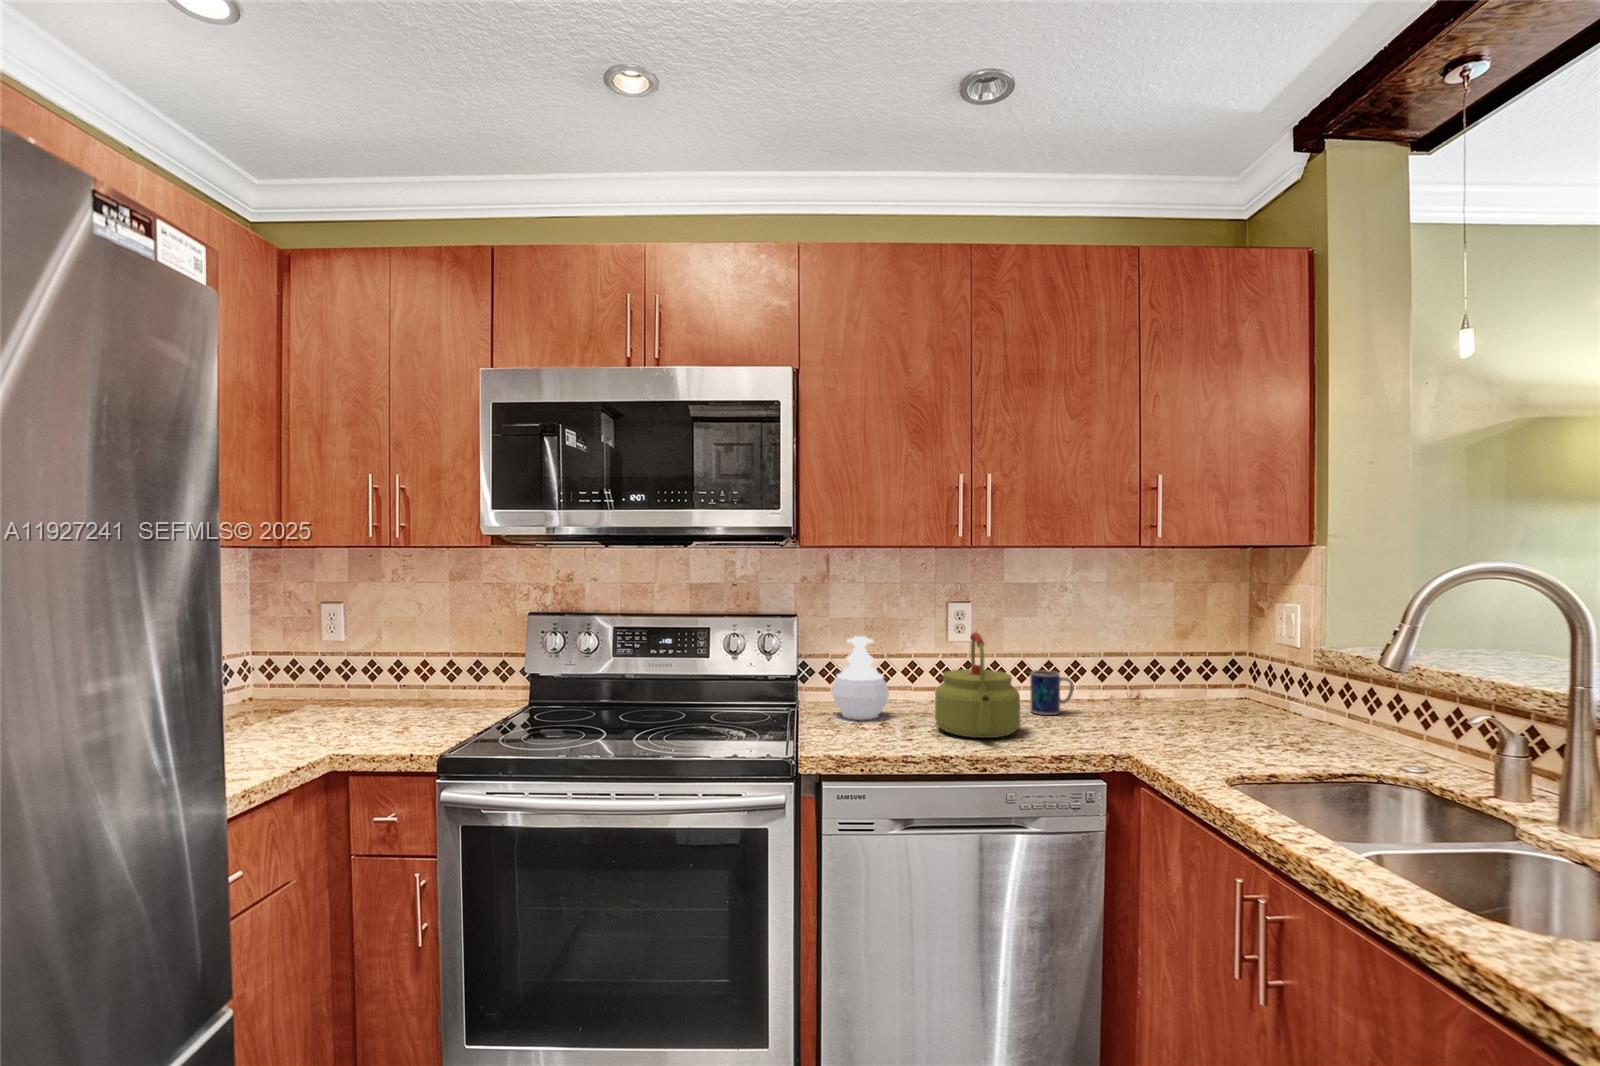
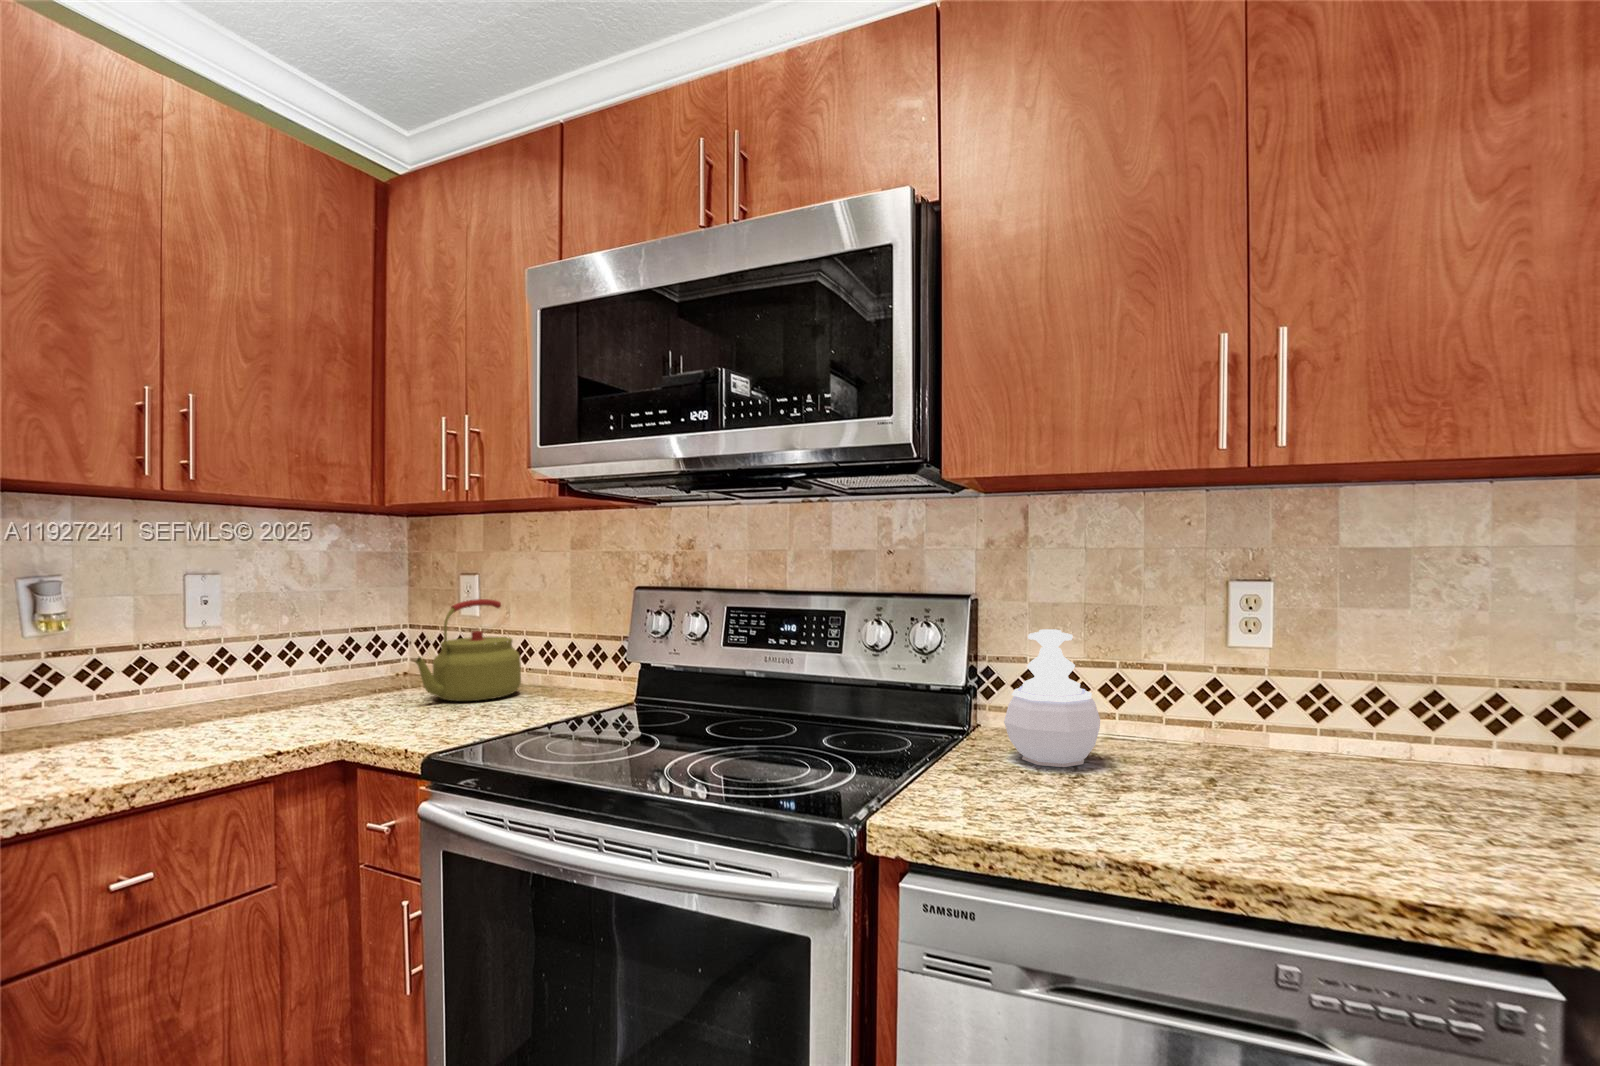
kettle: present [935,632,1020,738] -> present [415,599,521,701]
mug: present [1030,670,1074,715] -> none [1396,707,1503,798]

